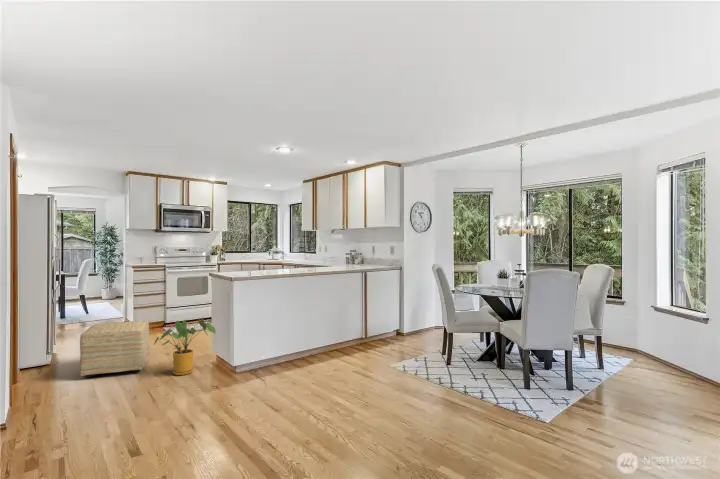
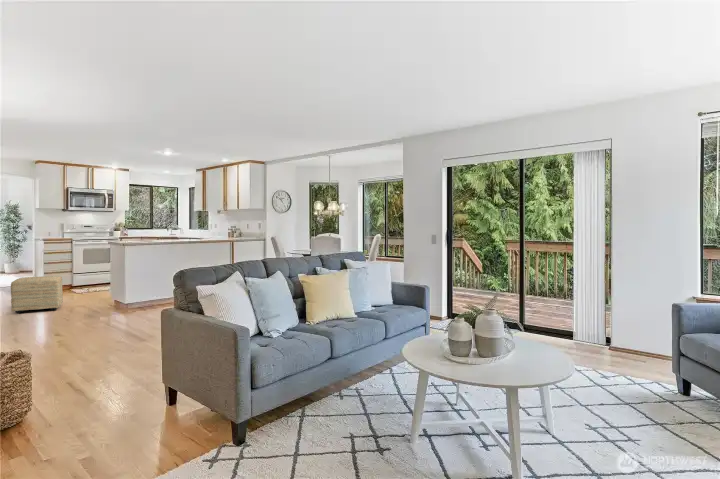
house plant: present [154,319,216,375] -> none [68,272,114,310]

